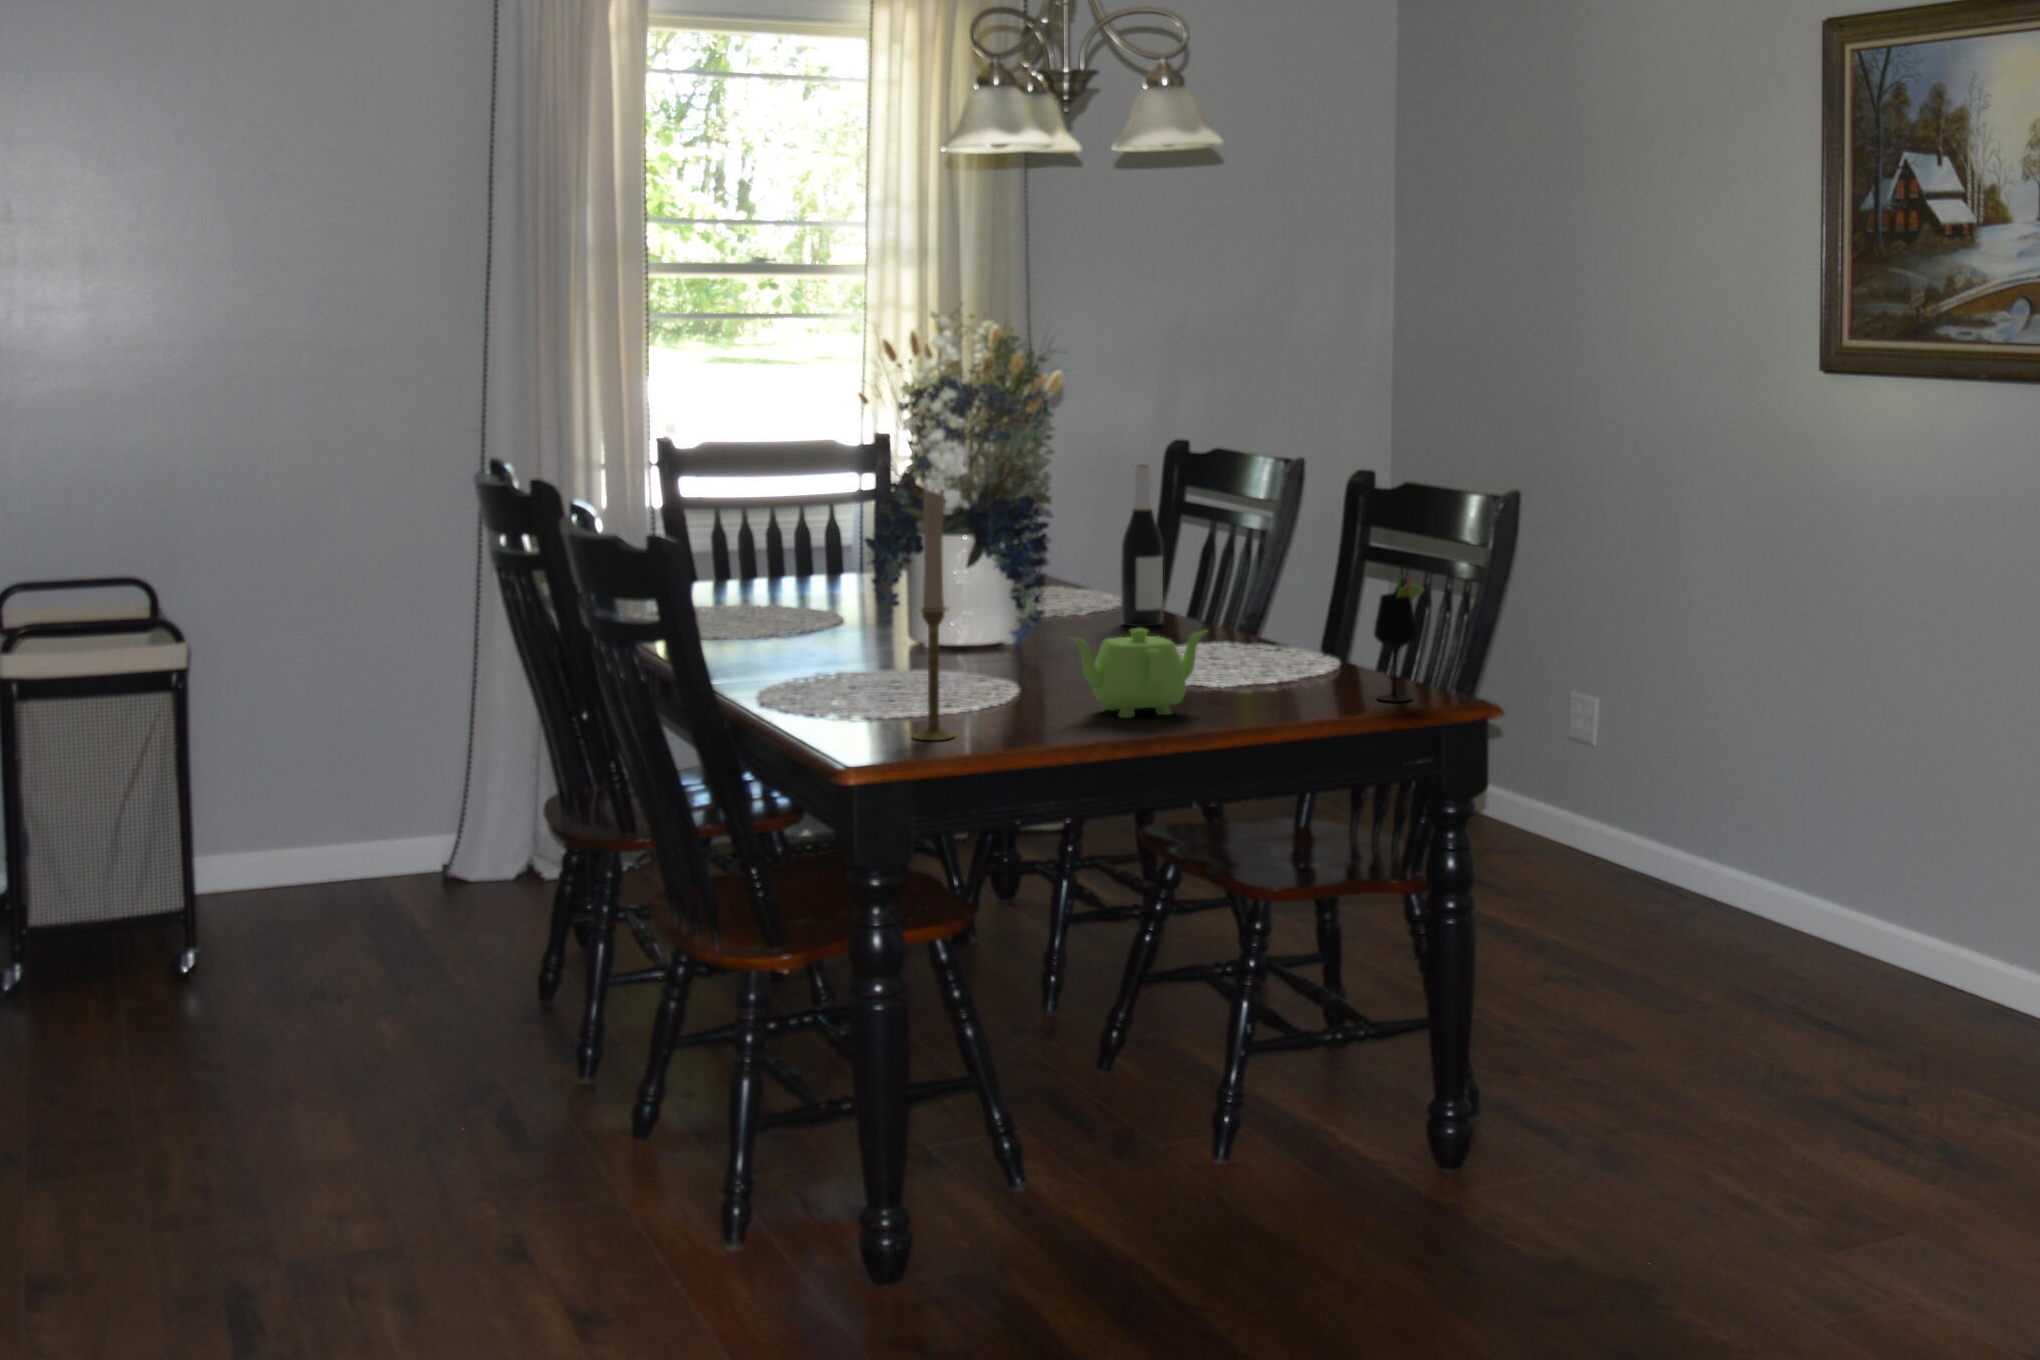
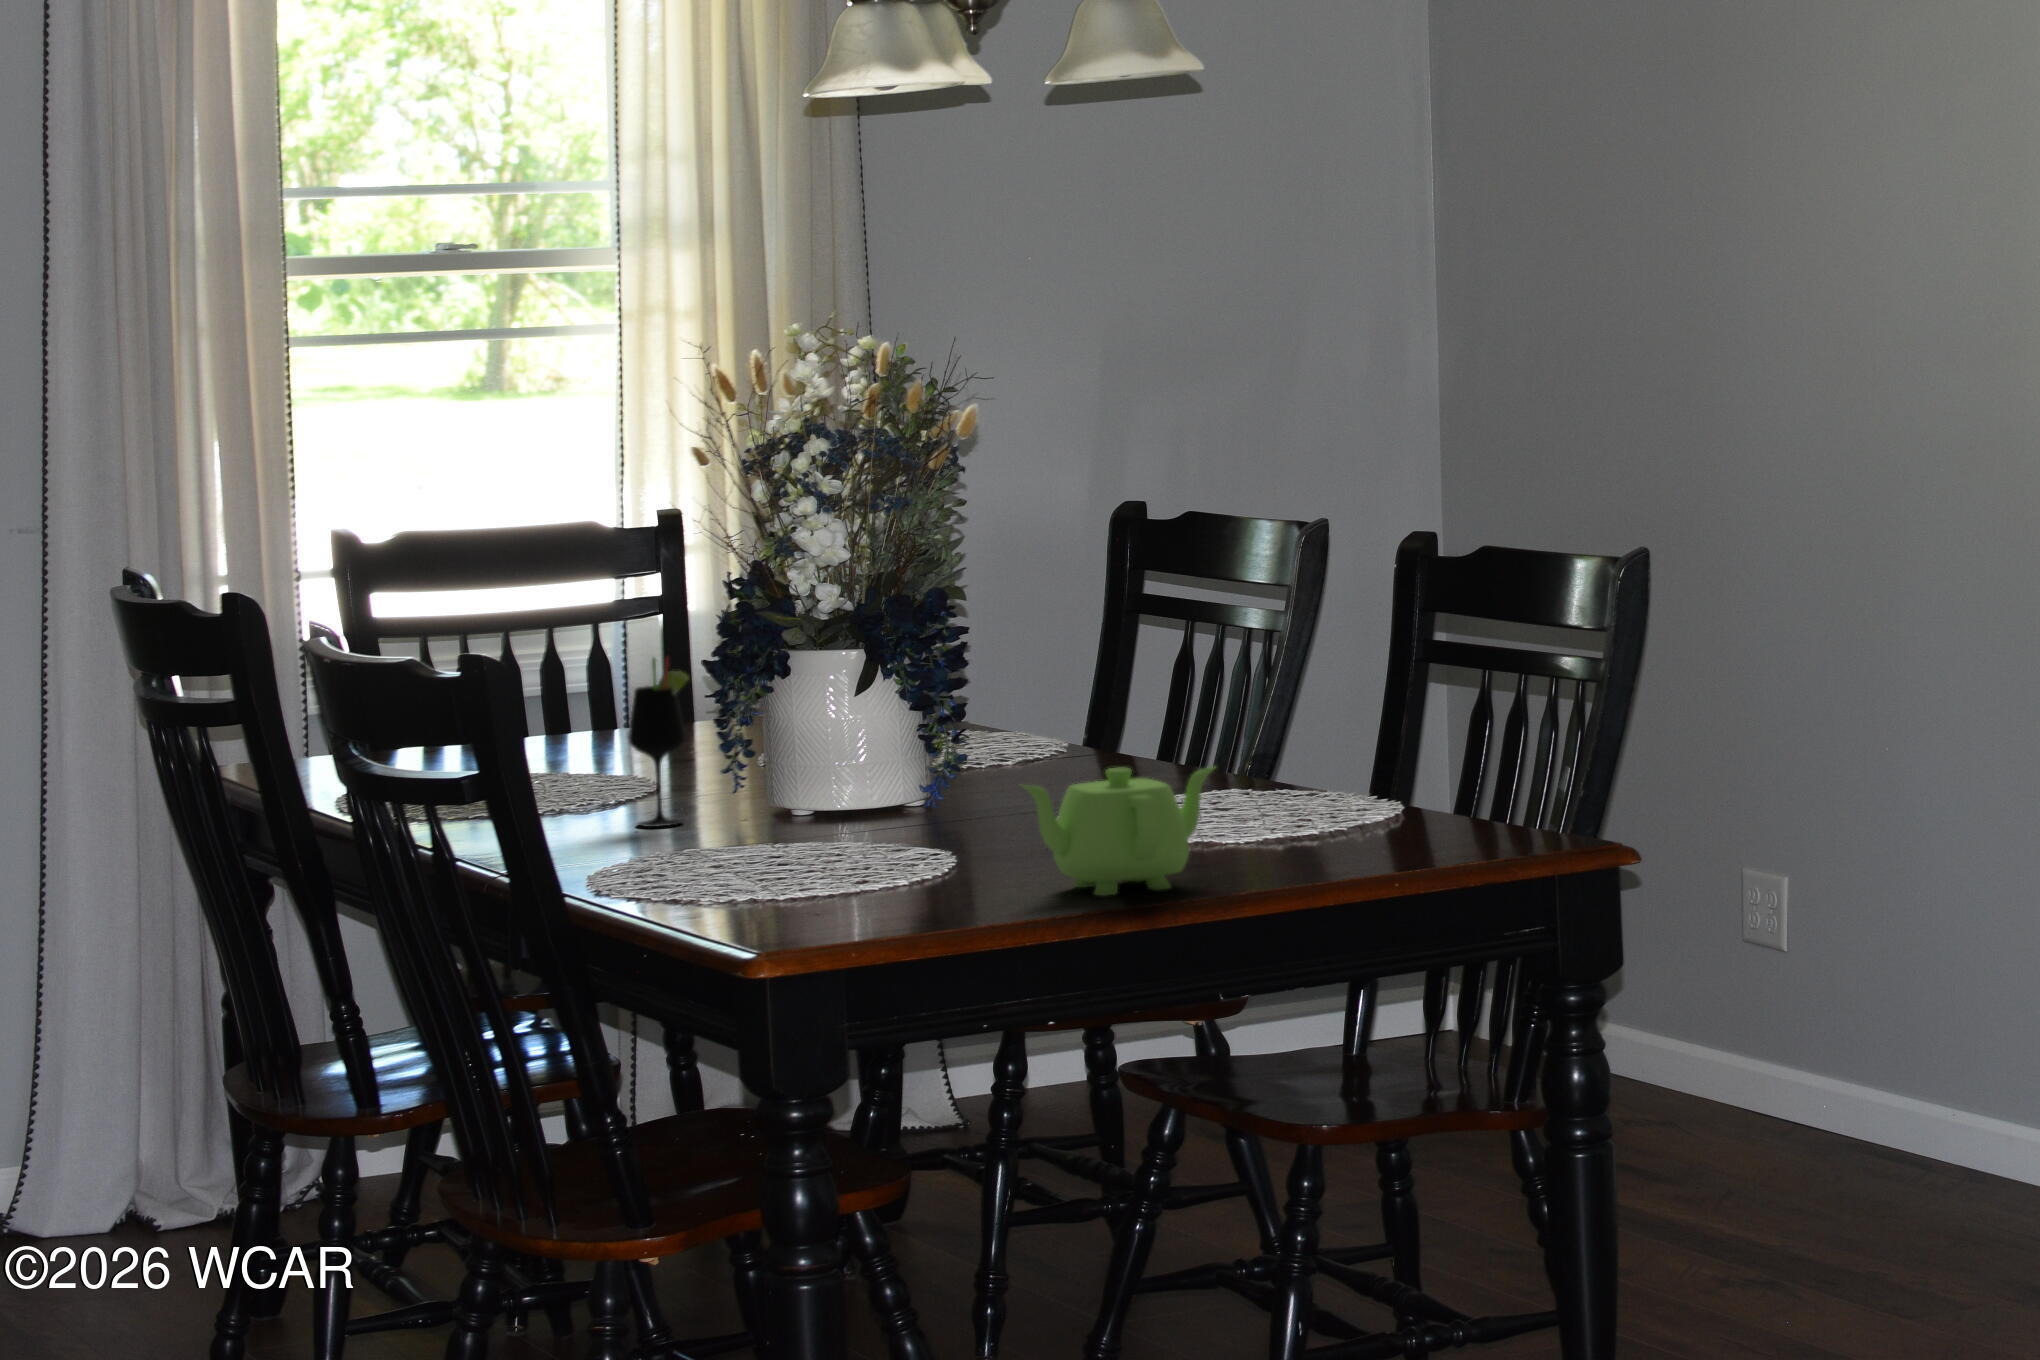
wine bottle: present [1121,464,1163,627] -> none [1069,534,1134,776]
candlestick: present [913,490,954,740] -> none [807,577,869,936]
wine glass: present [1374,574,1424,702] -> present [628,658,689,827]

